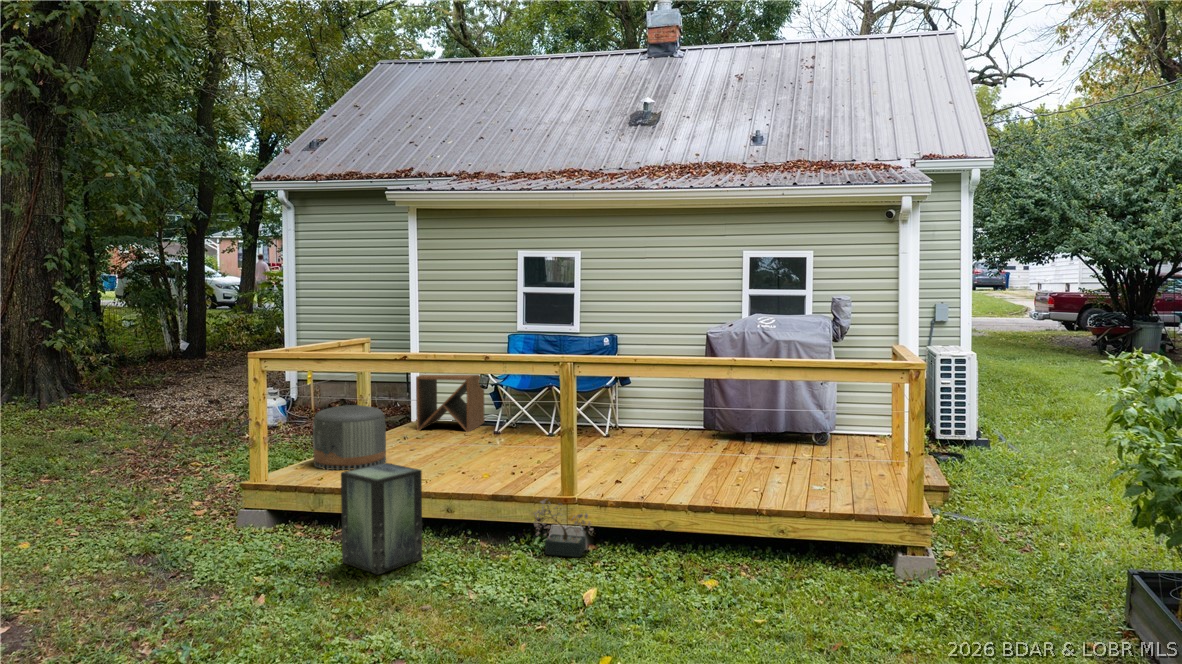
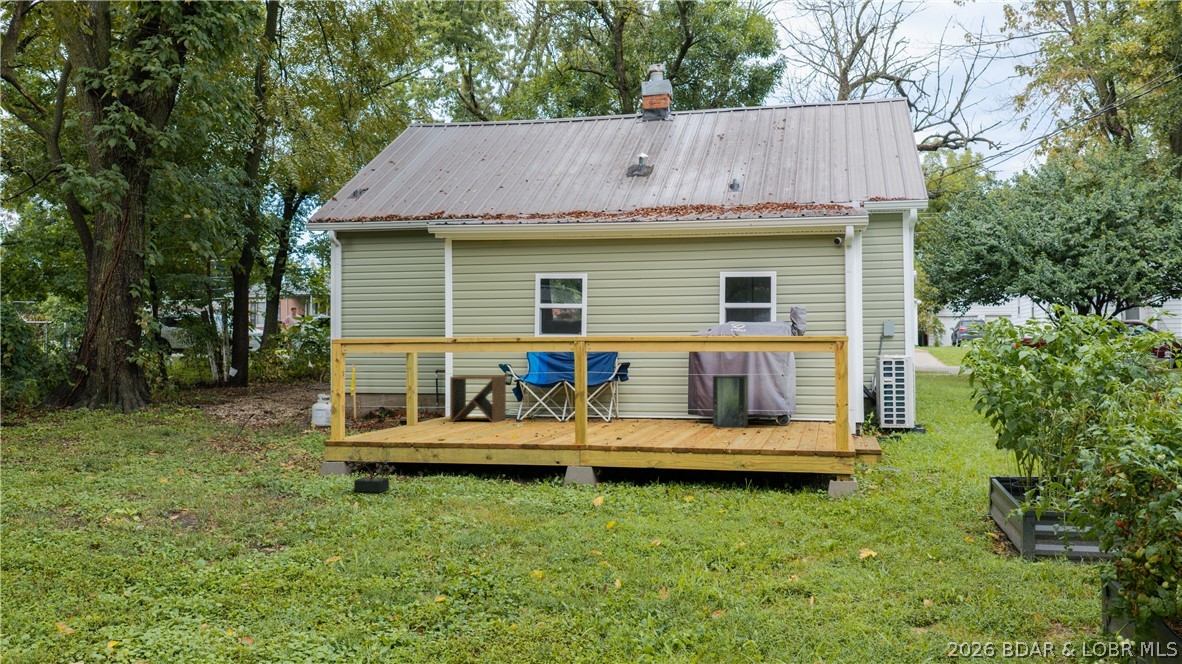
pouf: present [313,405,386,470] -> none [375,388,432,436]
storage box: present [341,463,422,574] -> present [713,375,748,428]
decorative plant: present [534,499,593,557] -> present [346,448,394,492]

